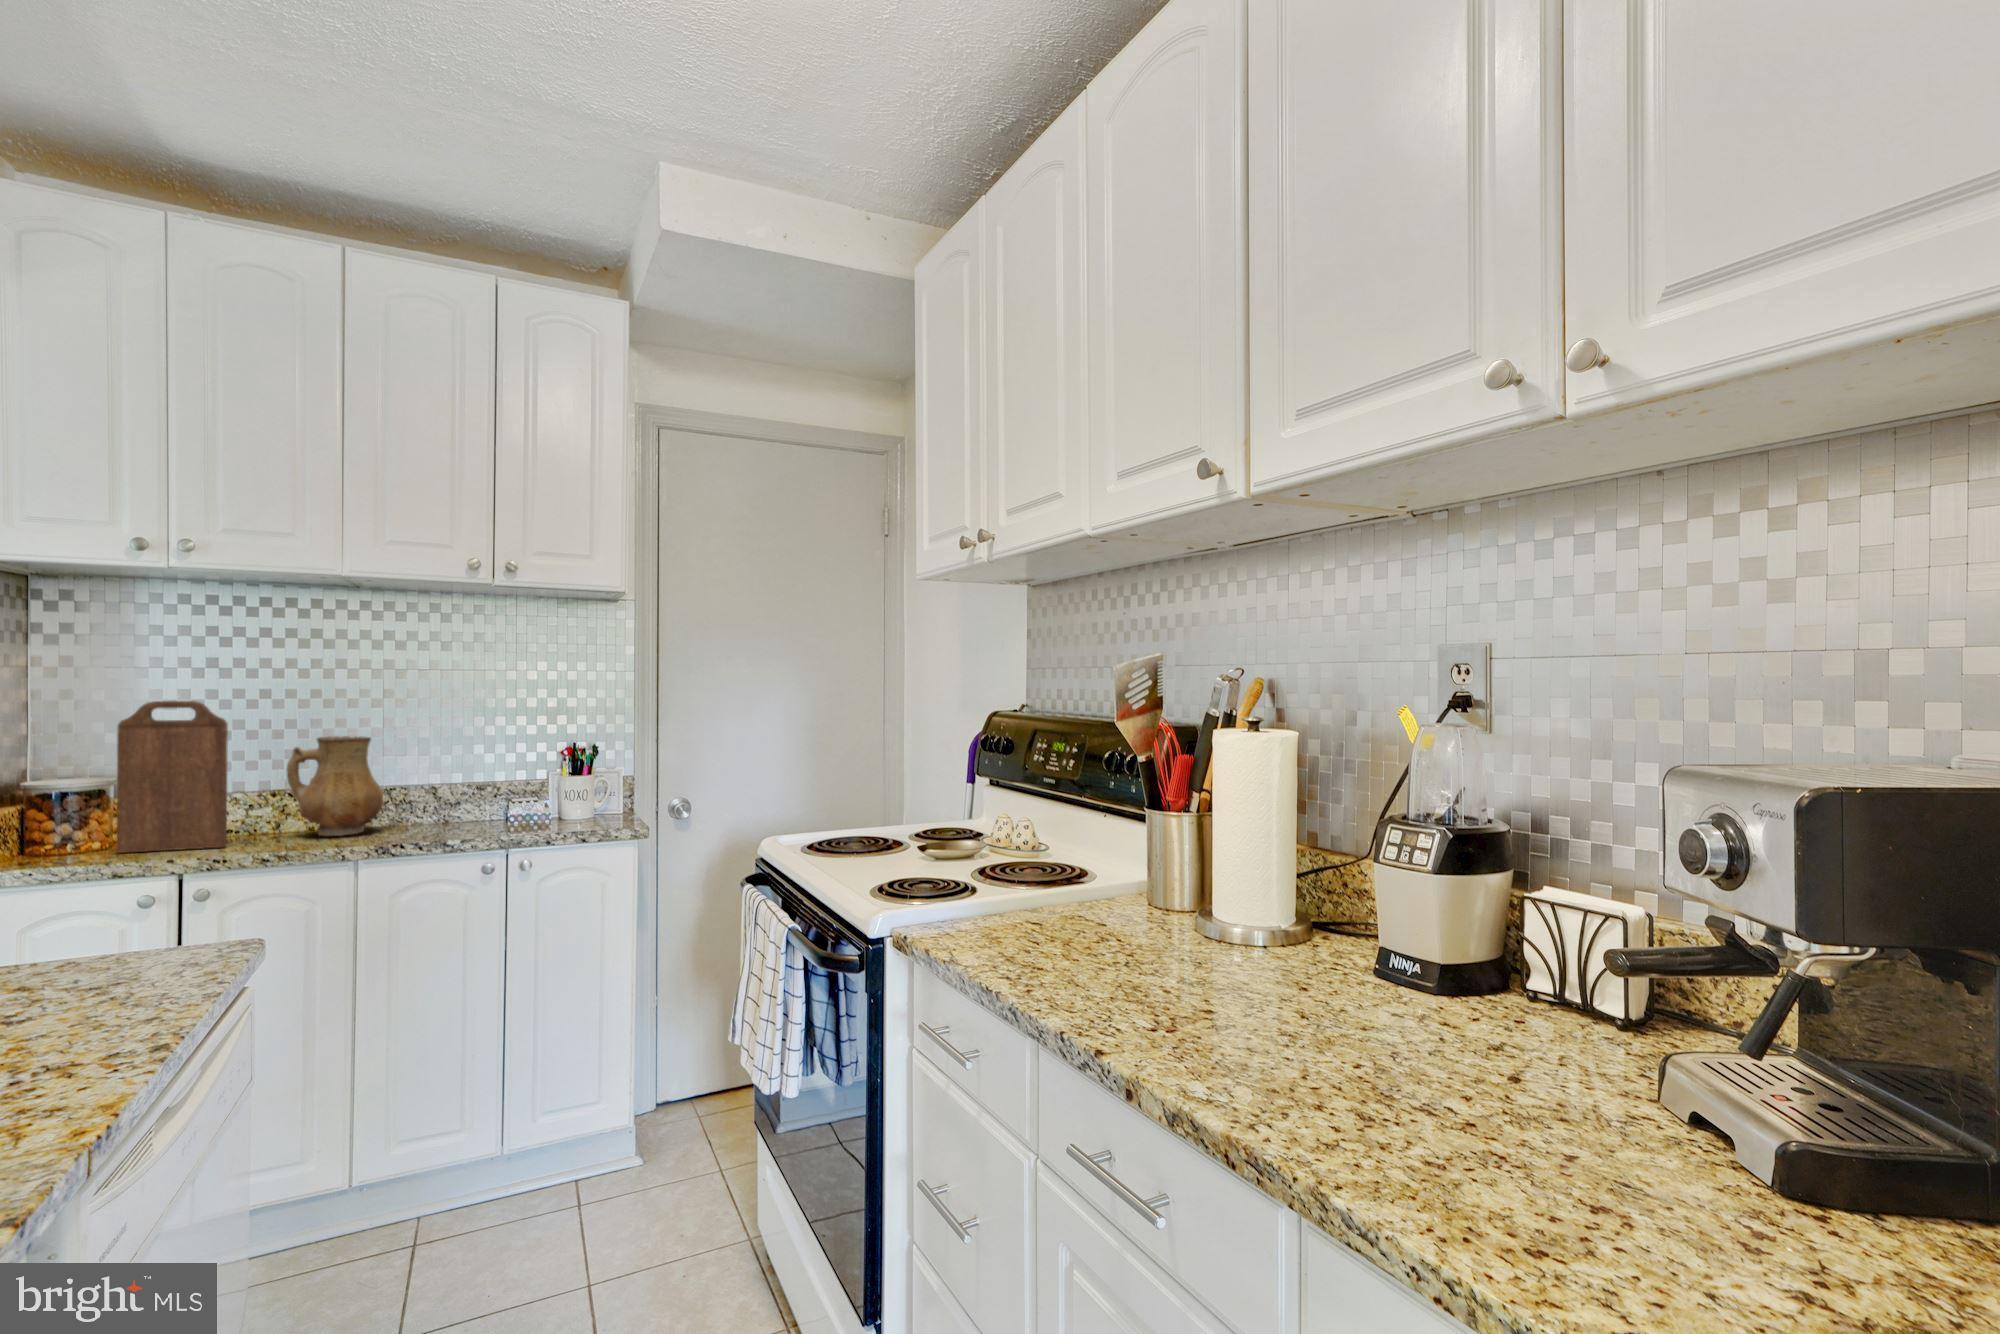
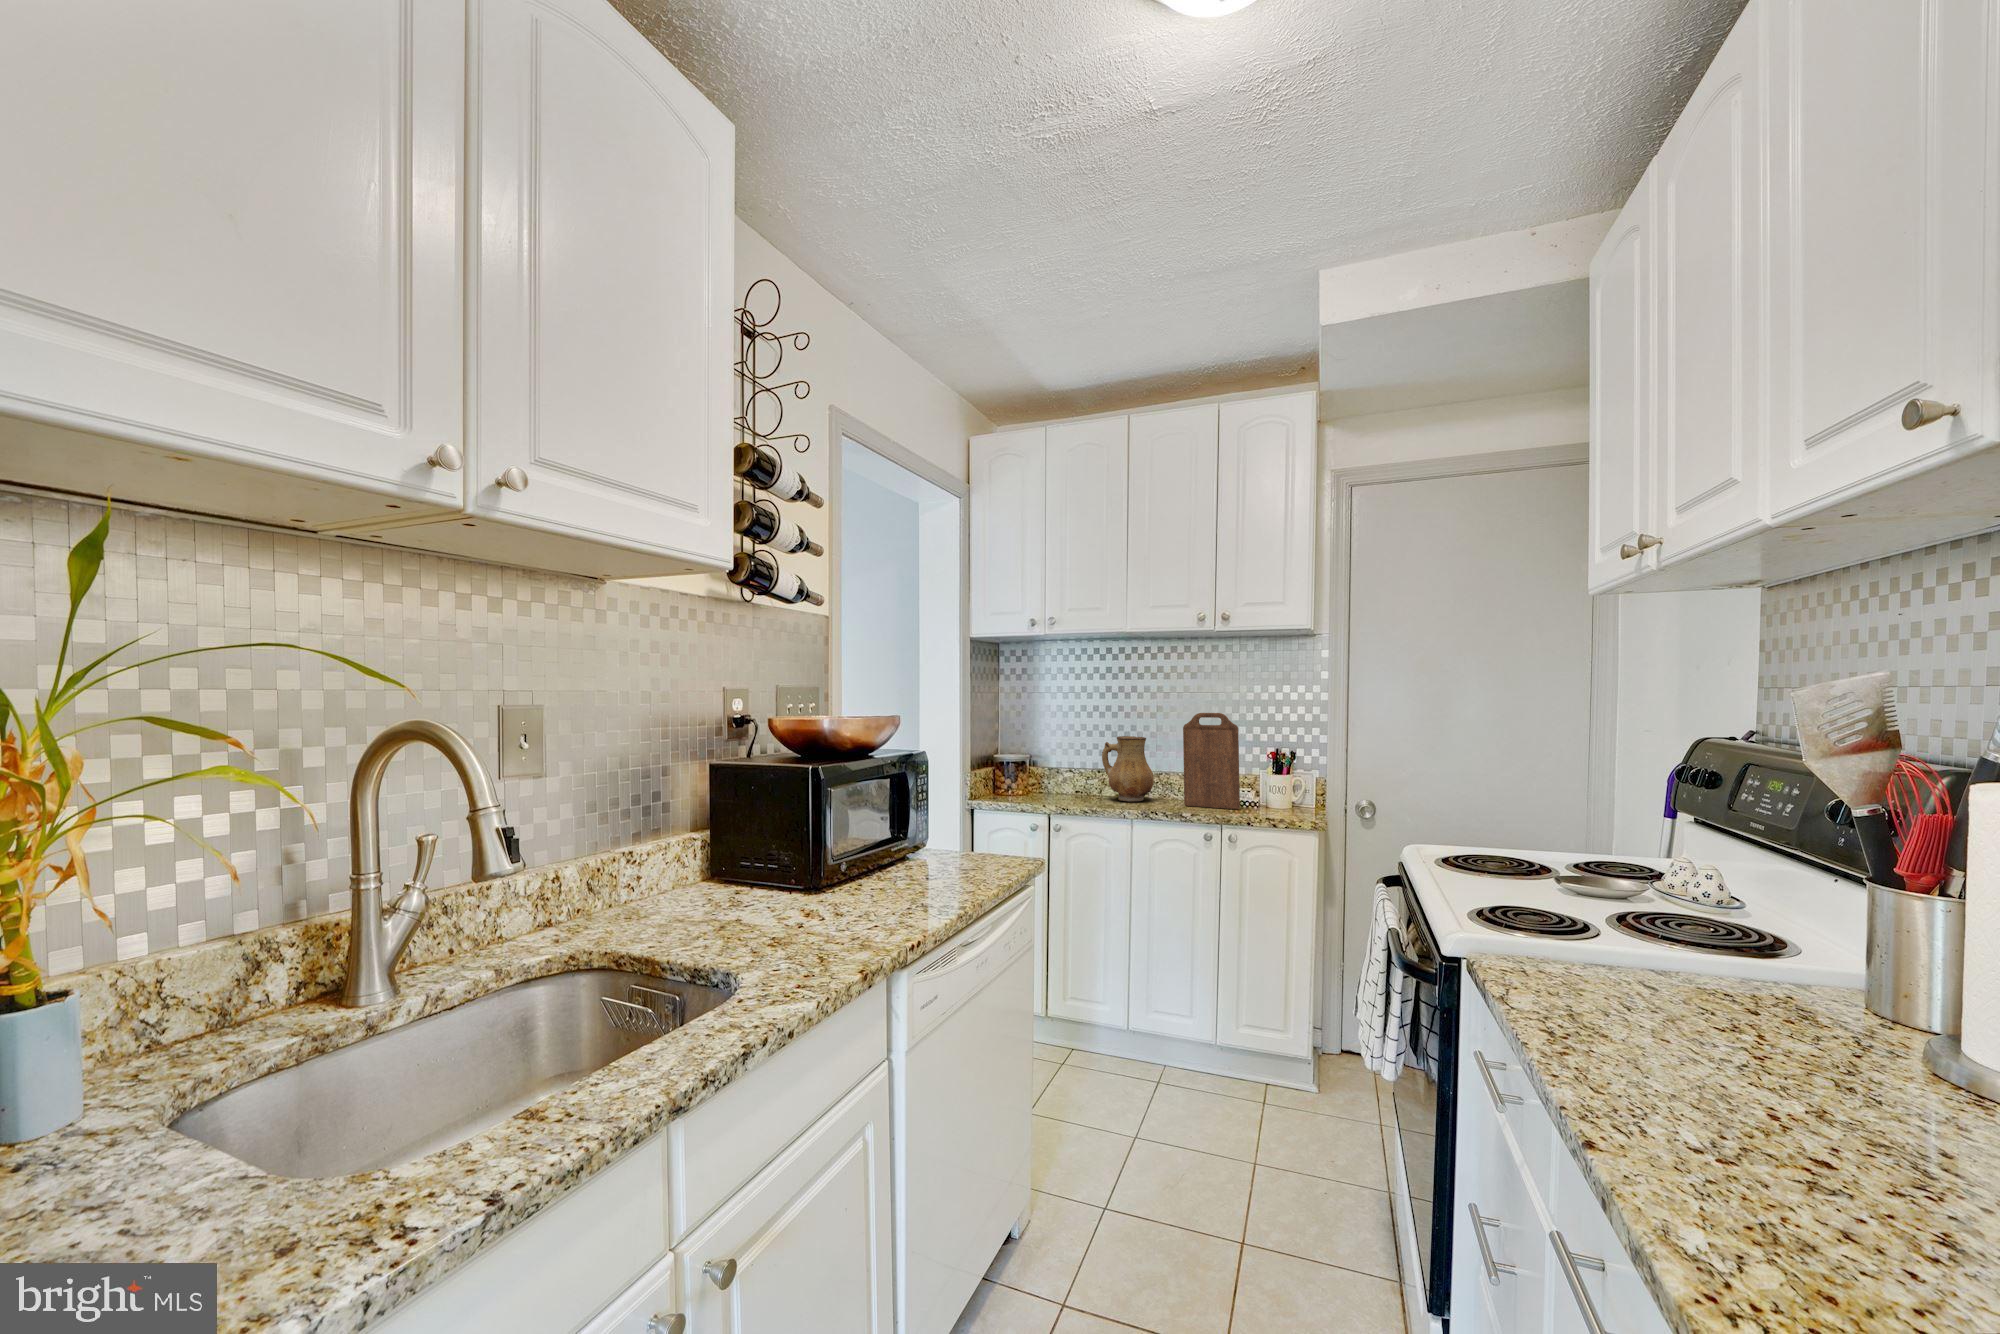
cutting board: present [117,701,228,853] -> present [1183,713,1240,809]

